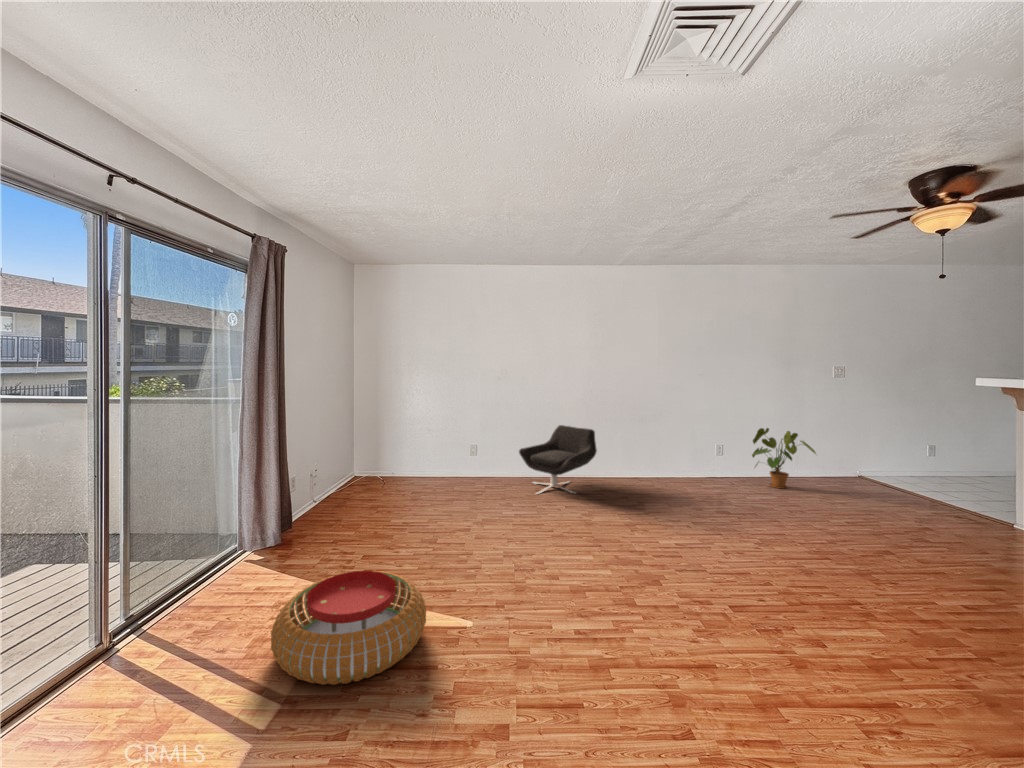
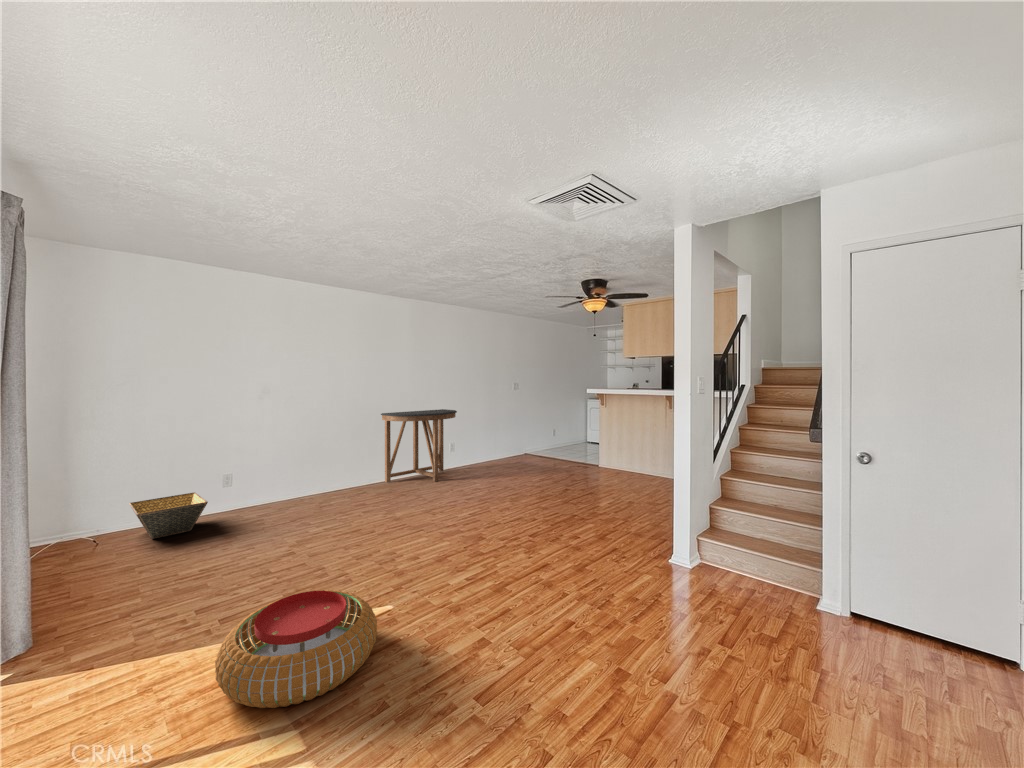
console table: none [622,397,725,490] -> present [381,409,457,482]
lounge chair: present [519,425,597,494] -> none [295,443,370,511]
house plant: present [752,428,816,489] -> none [469,427,509,468]
basket: none [395,452,446,485] -> present [129,492,208,539]

